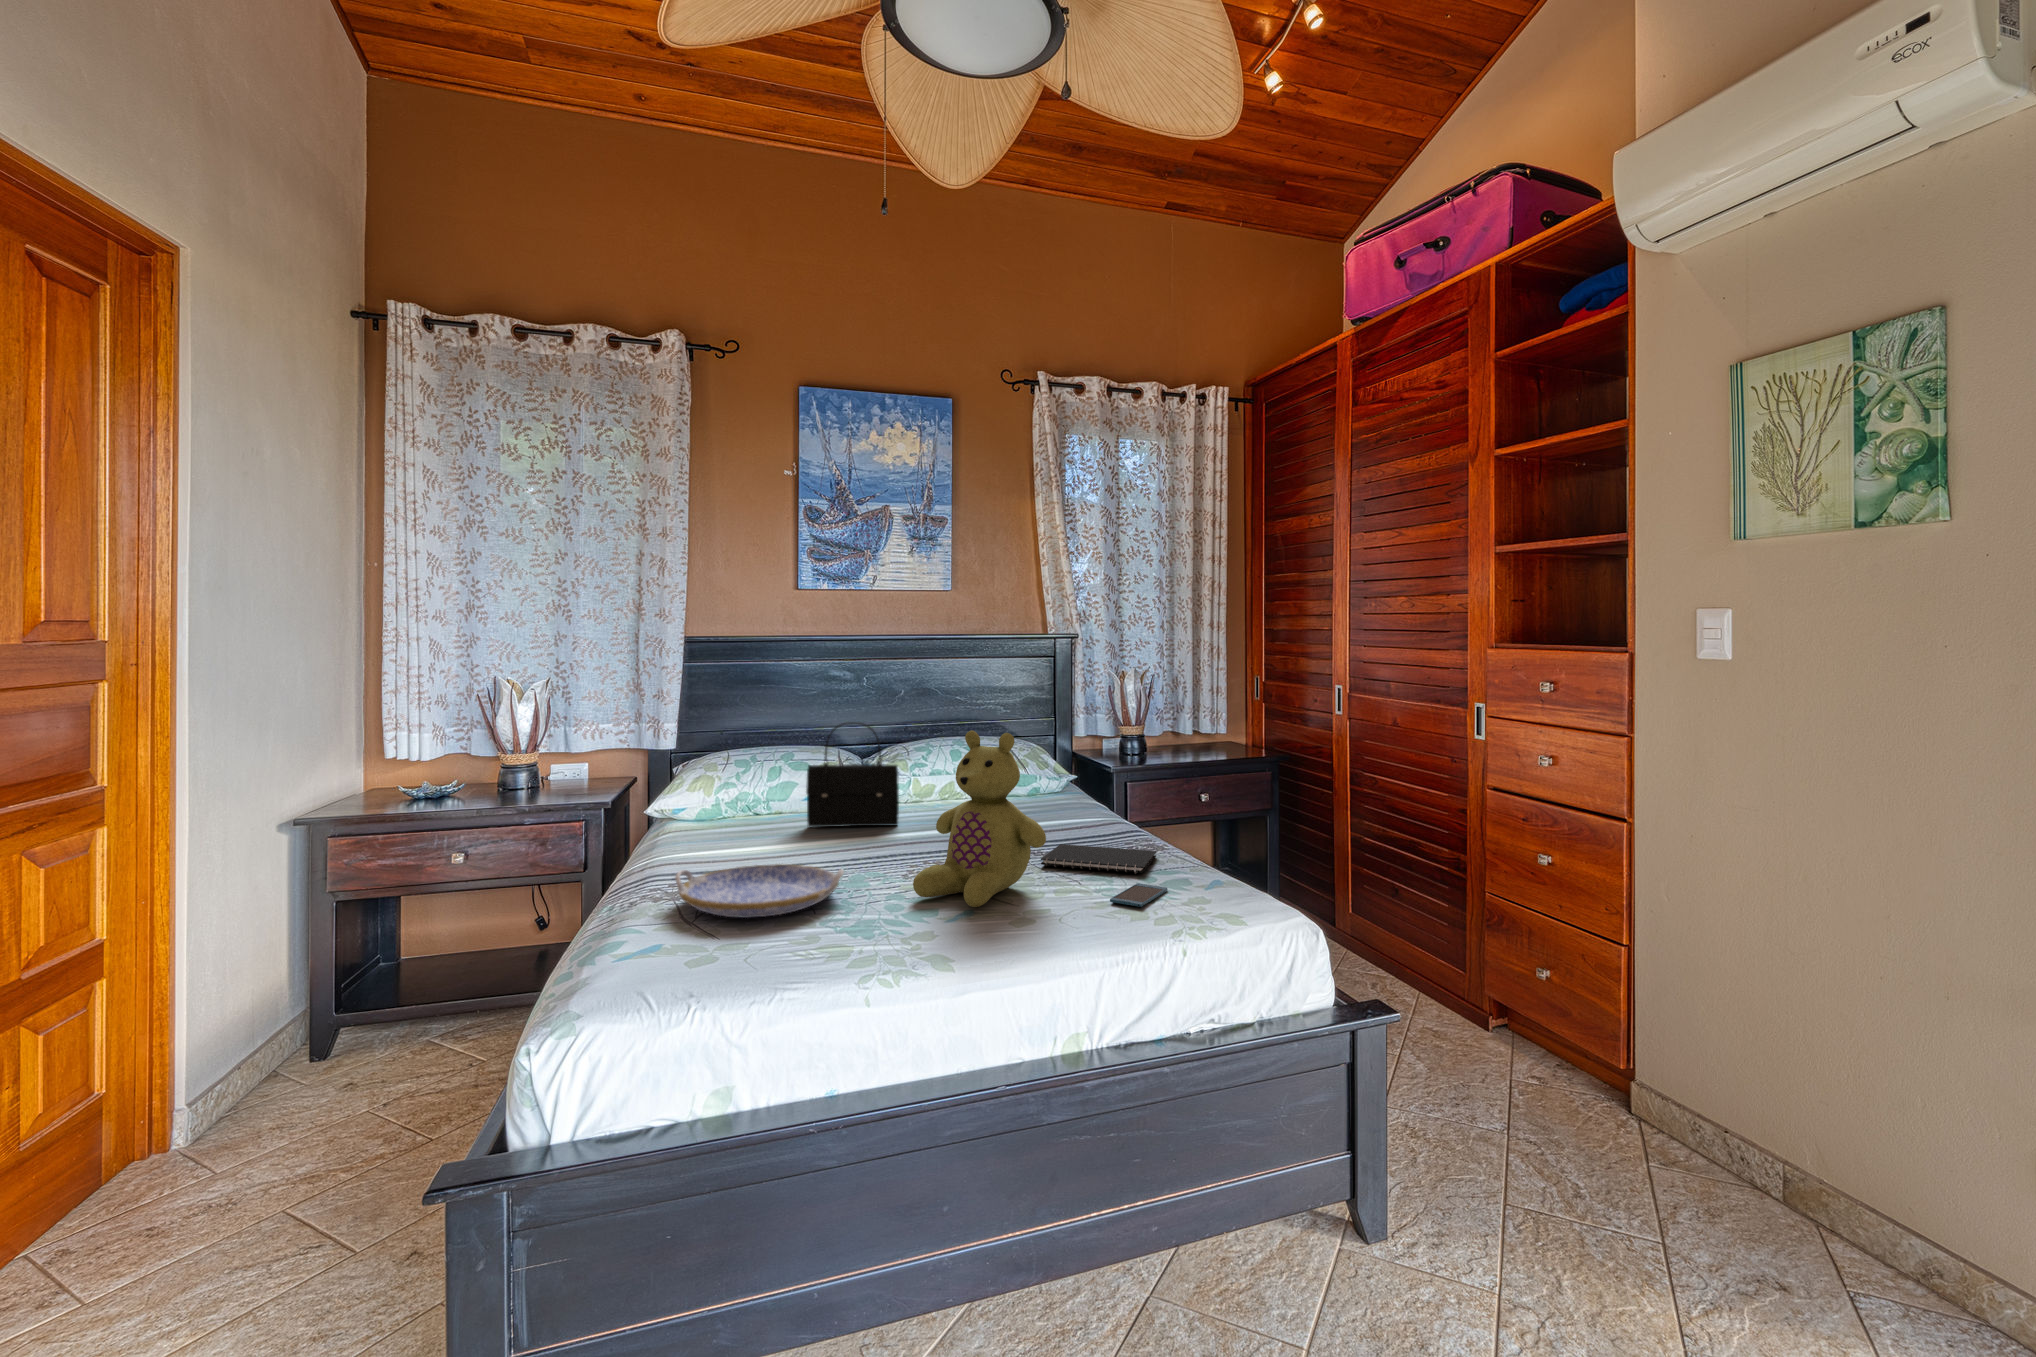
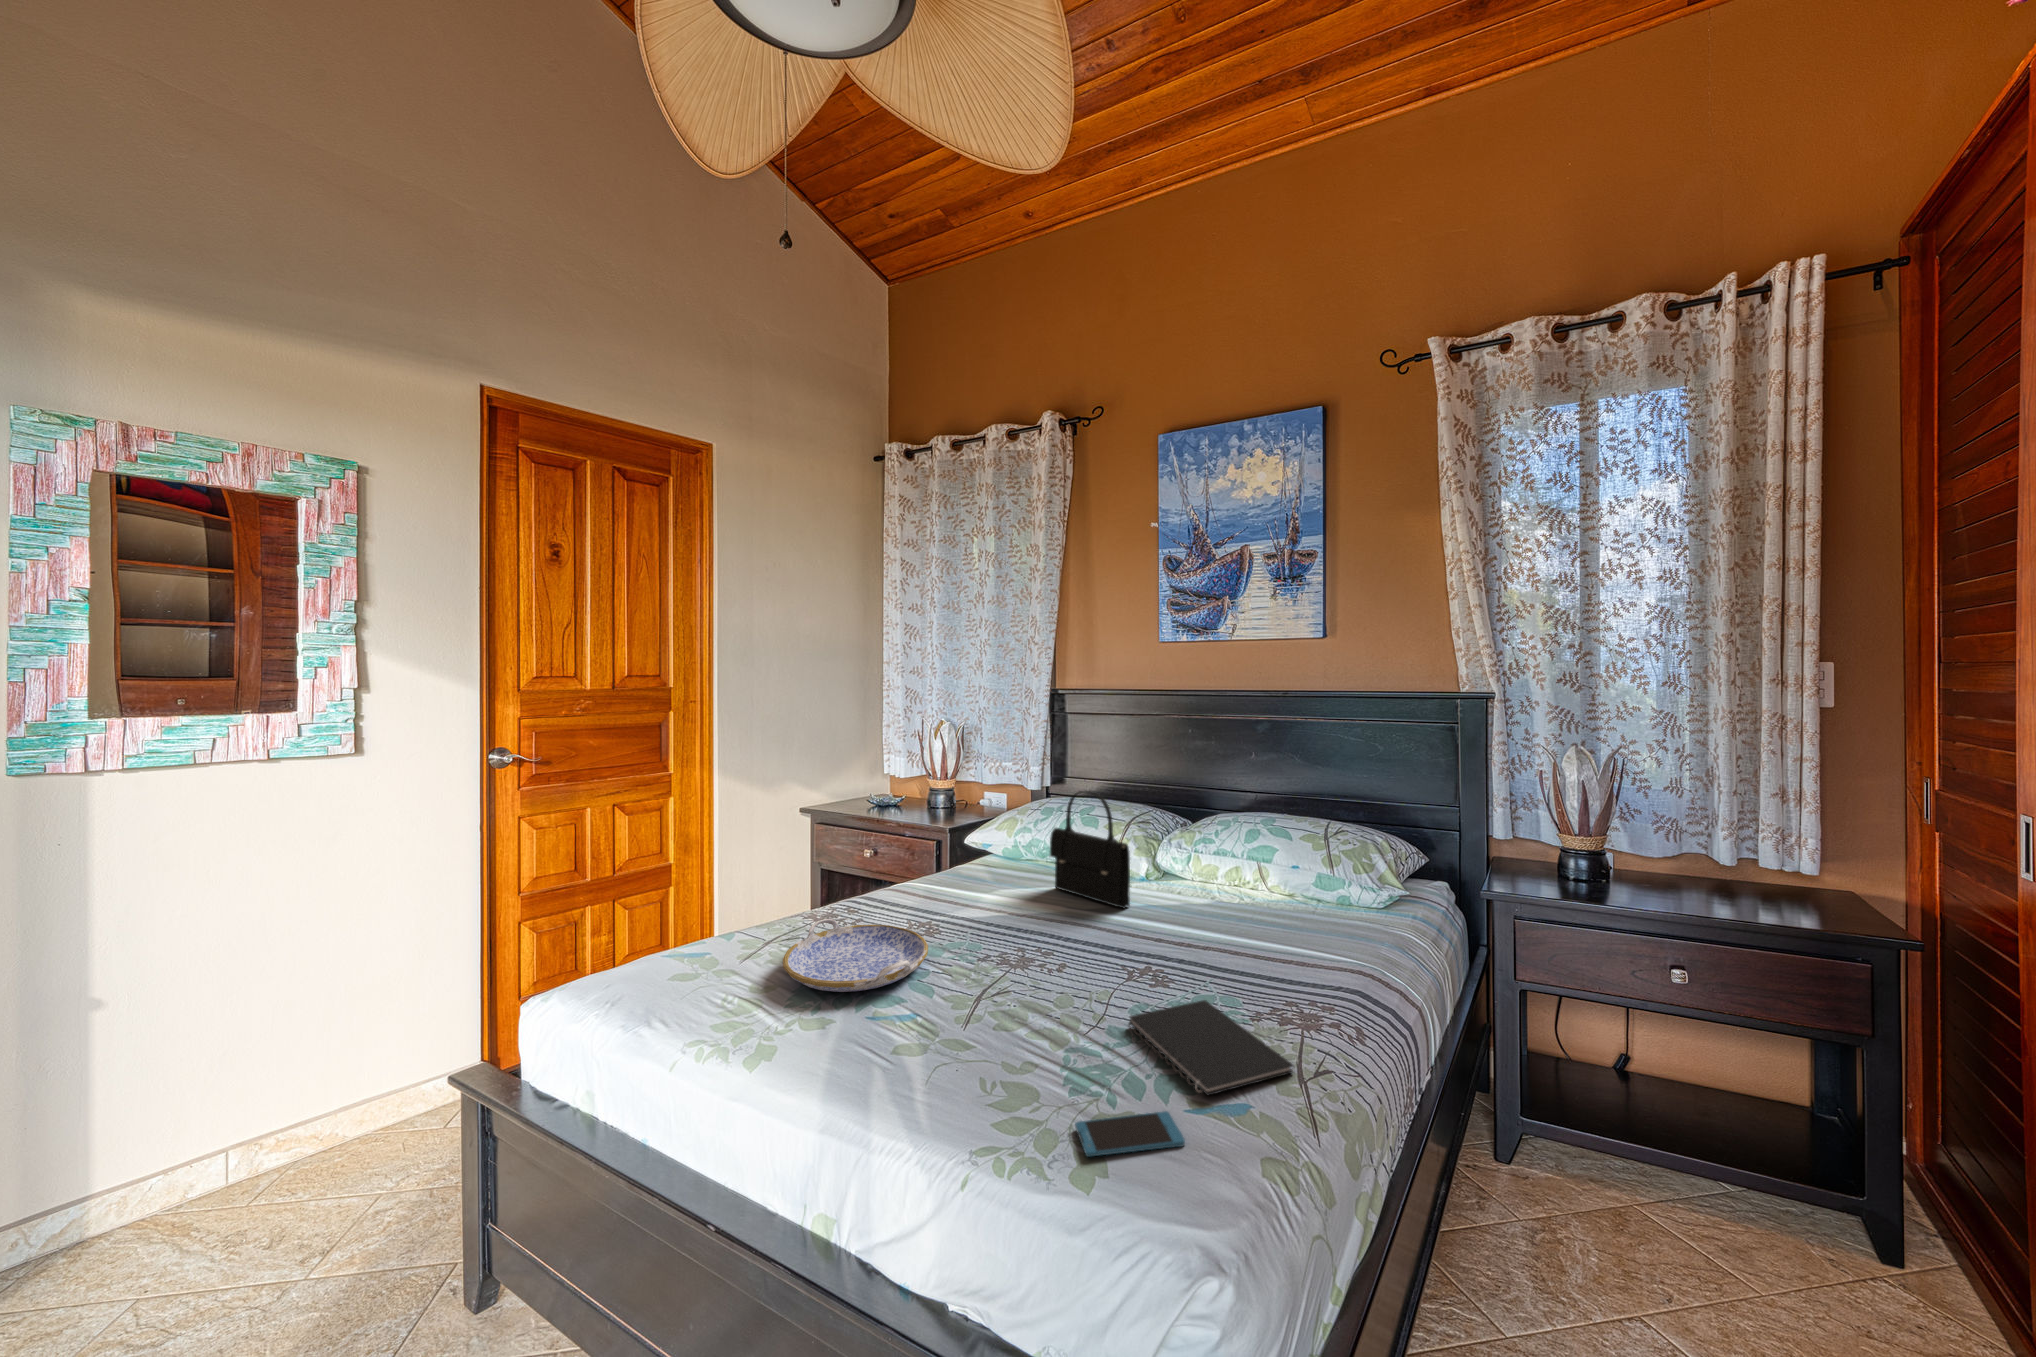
stuffed bear: present [913,731,1046,907] -> none [934,844,1058,1060]

